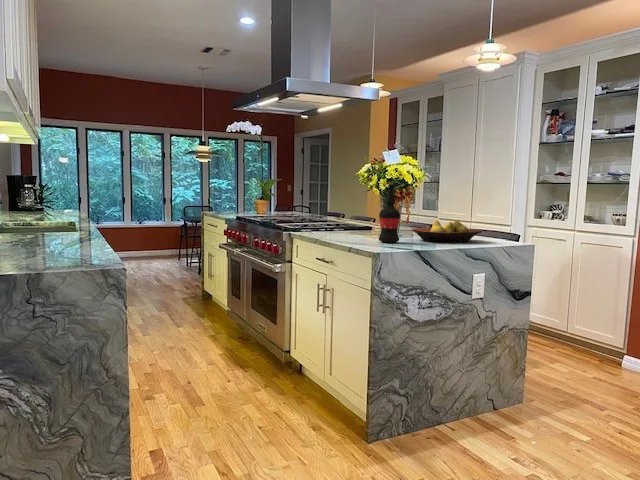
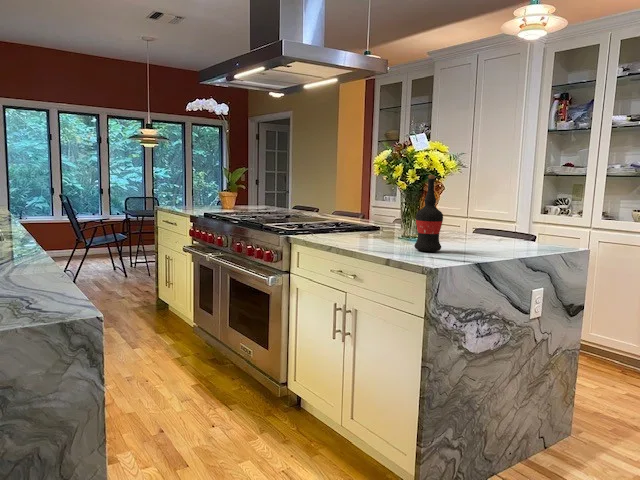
fruit bowl: present [412,221,482,242] -> none [447,222,530,249]

